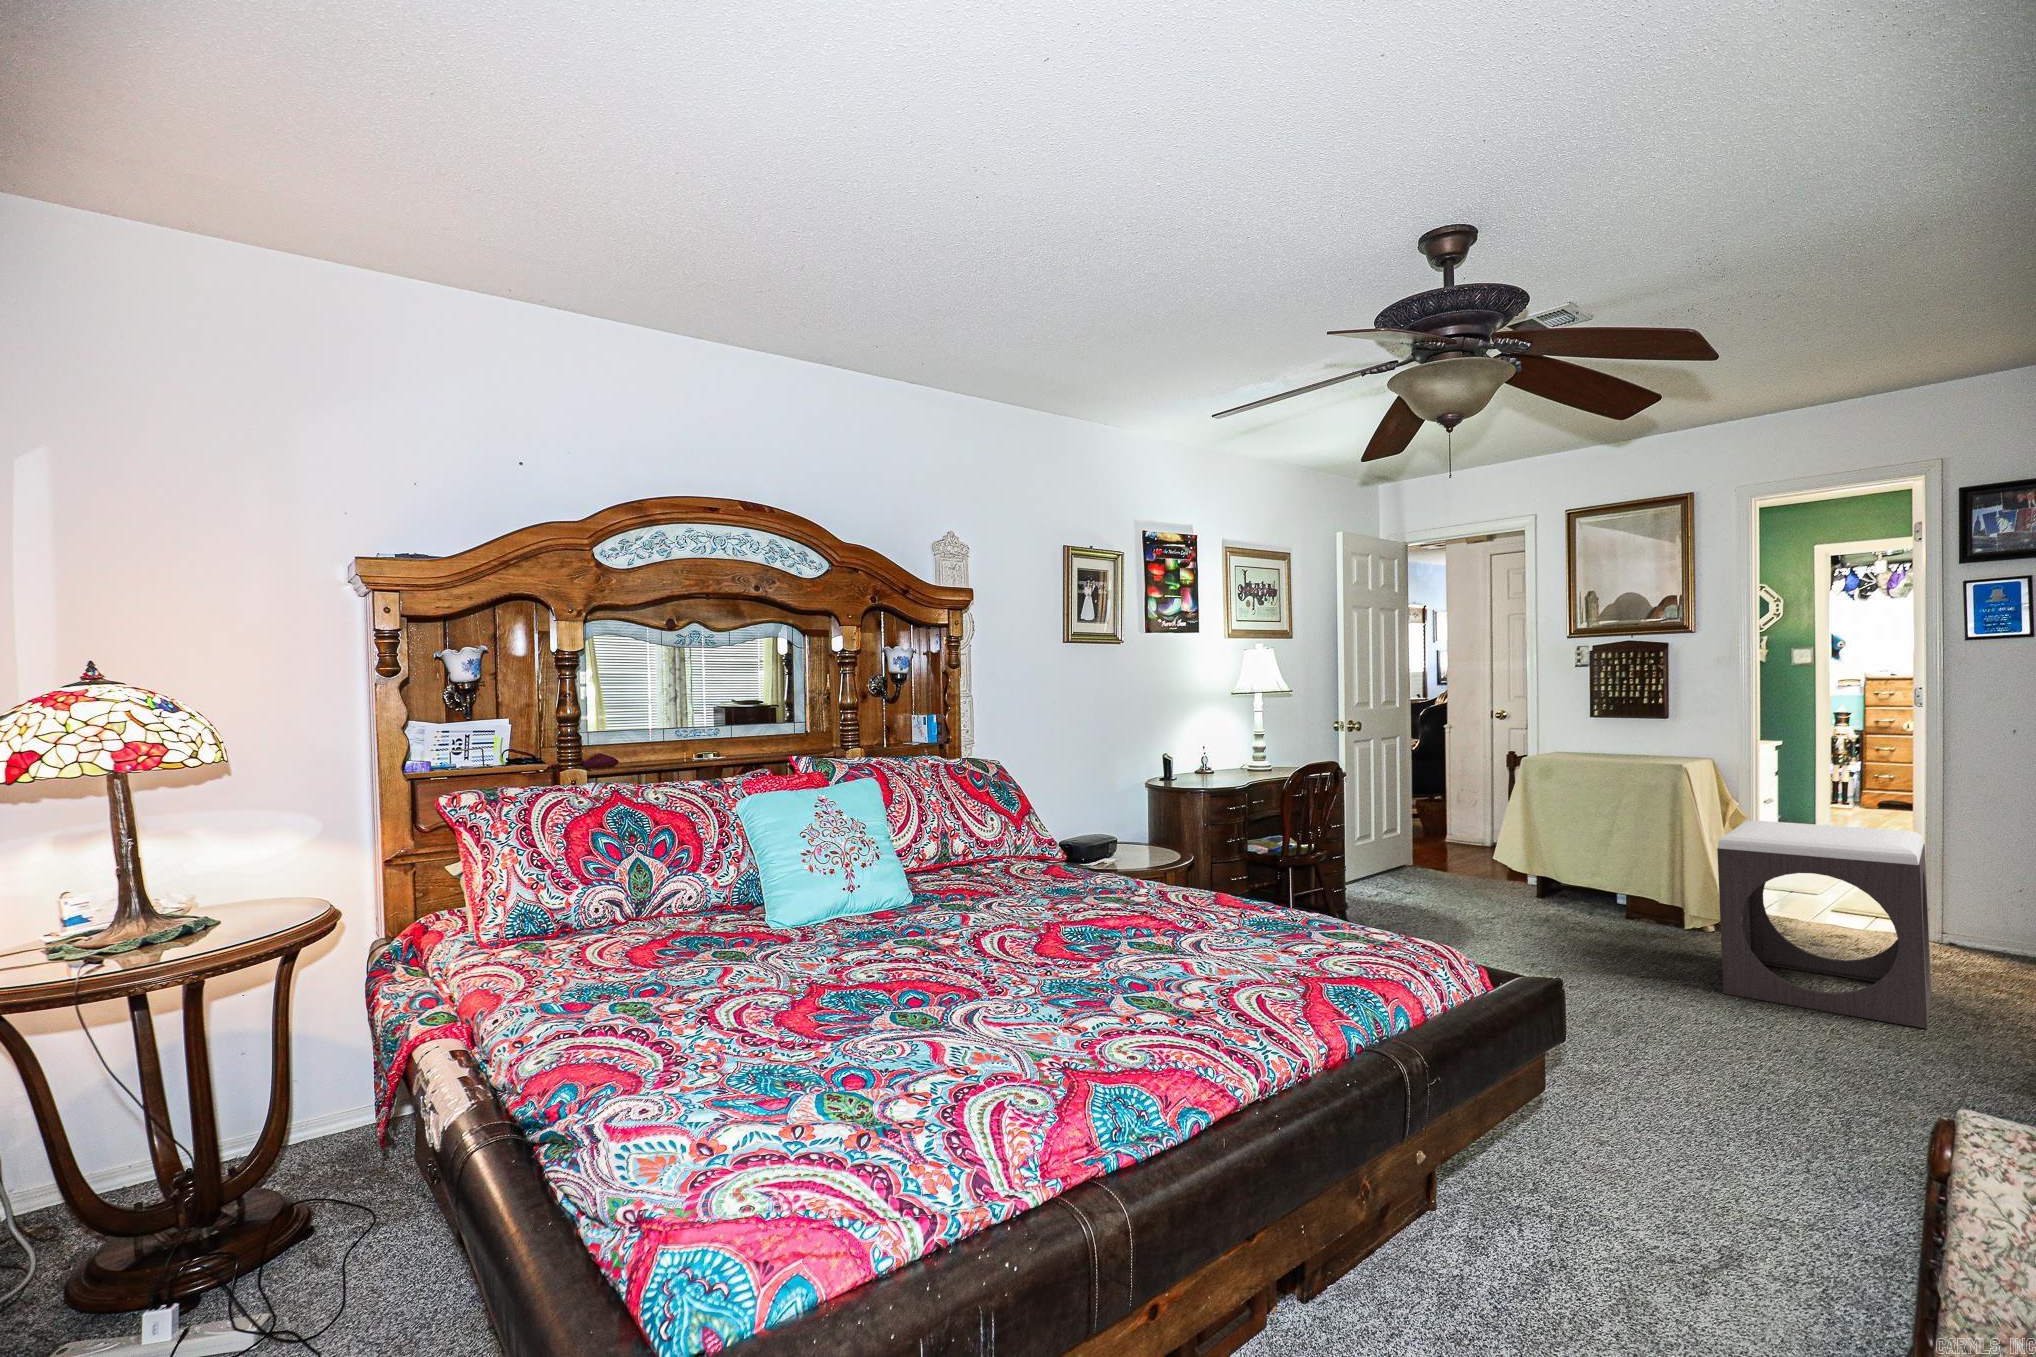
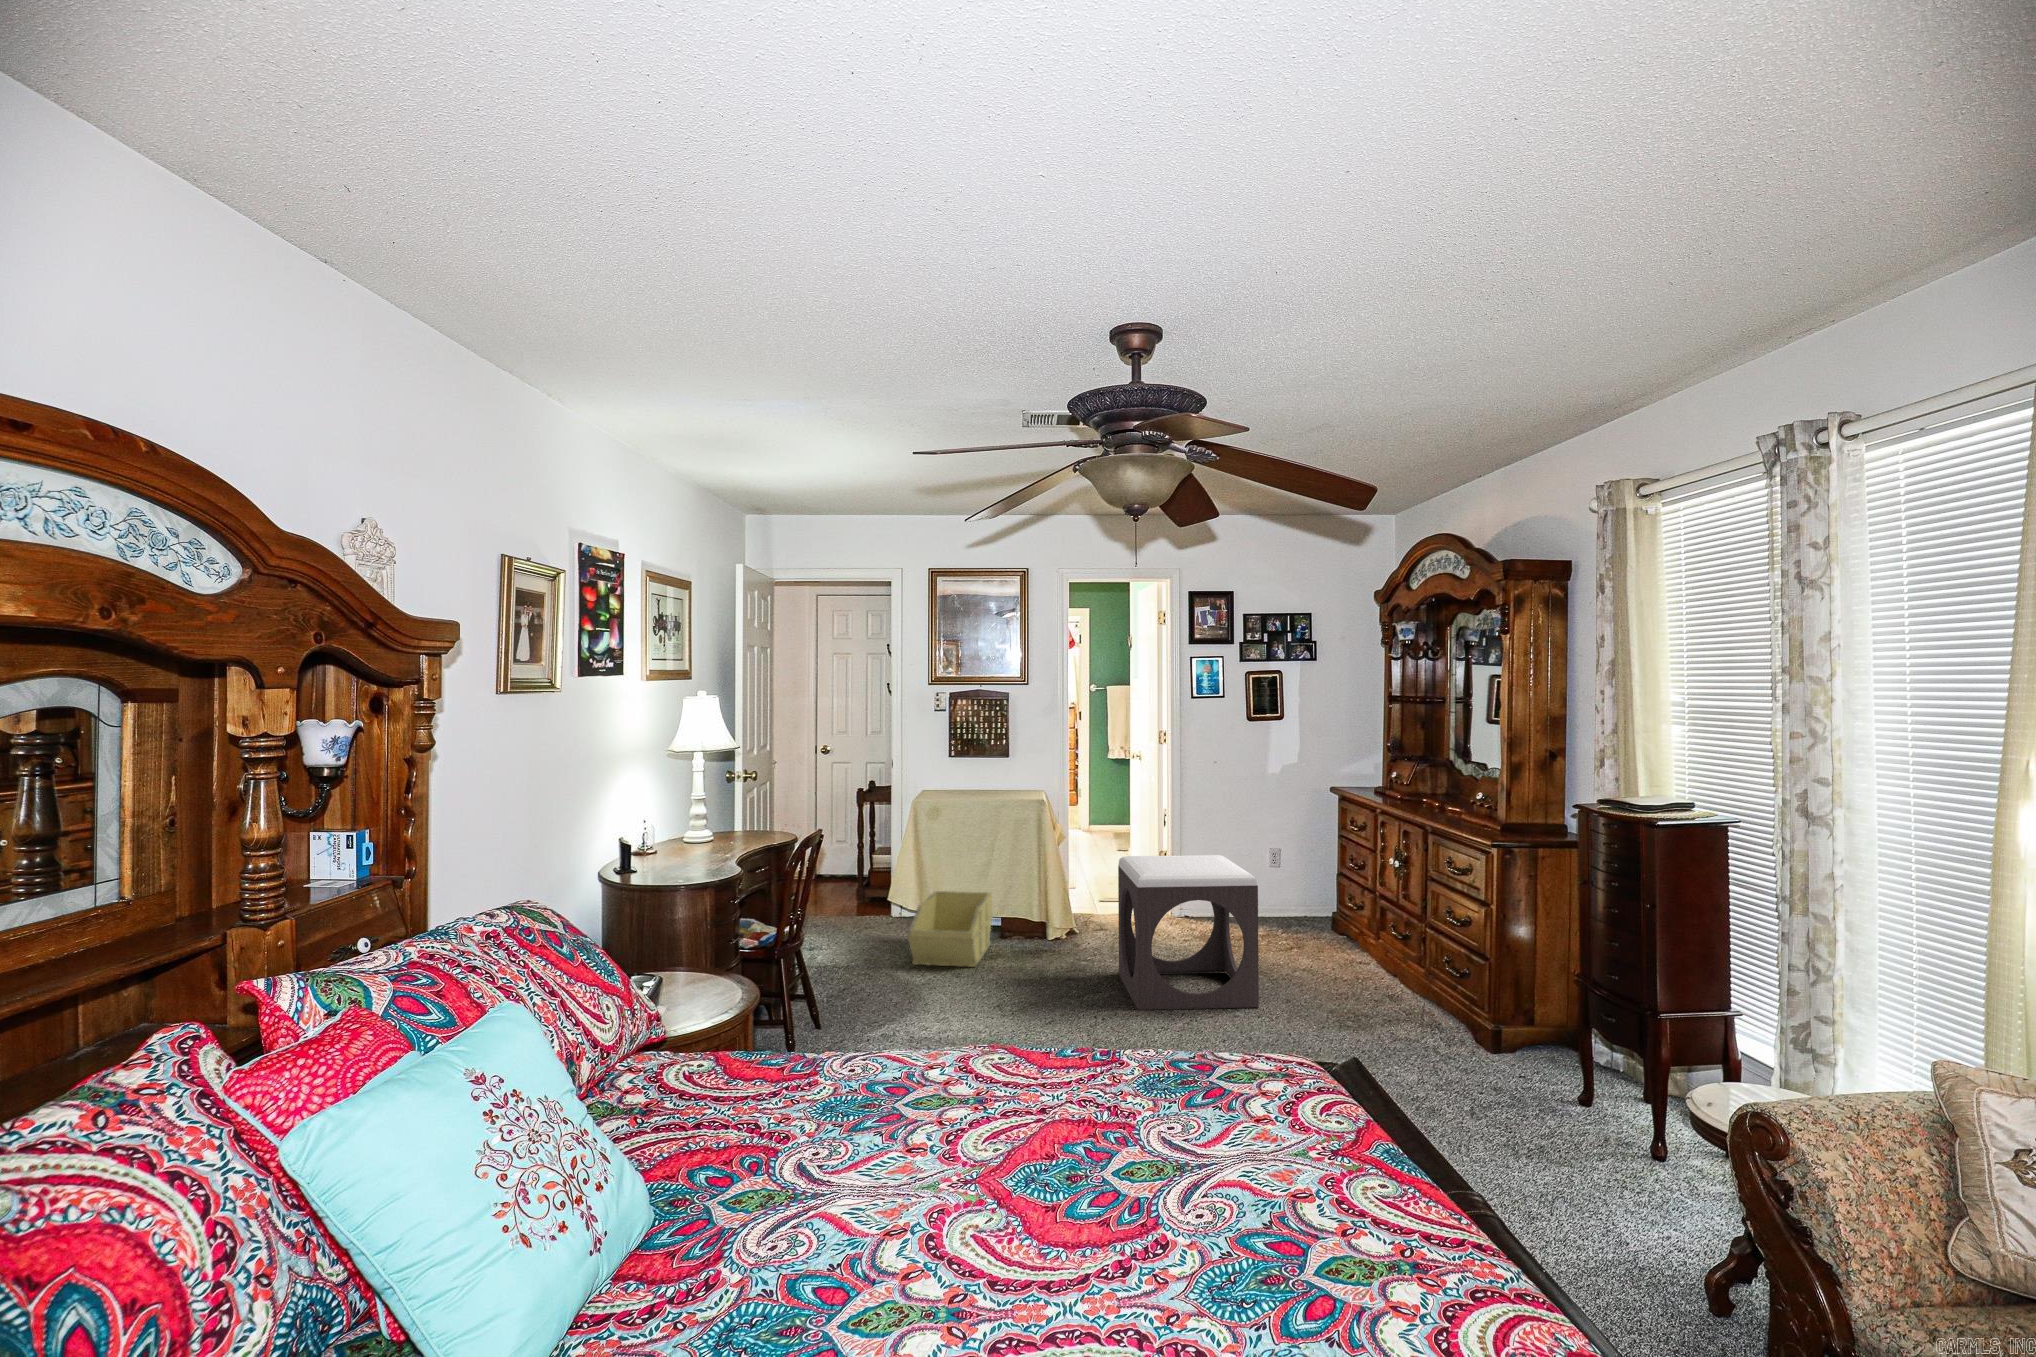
storage bin: none [1488,848,1616,925] -> present [908,891,993,967]

